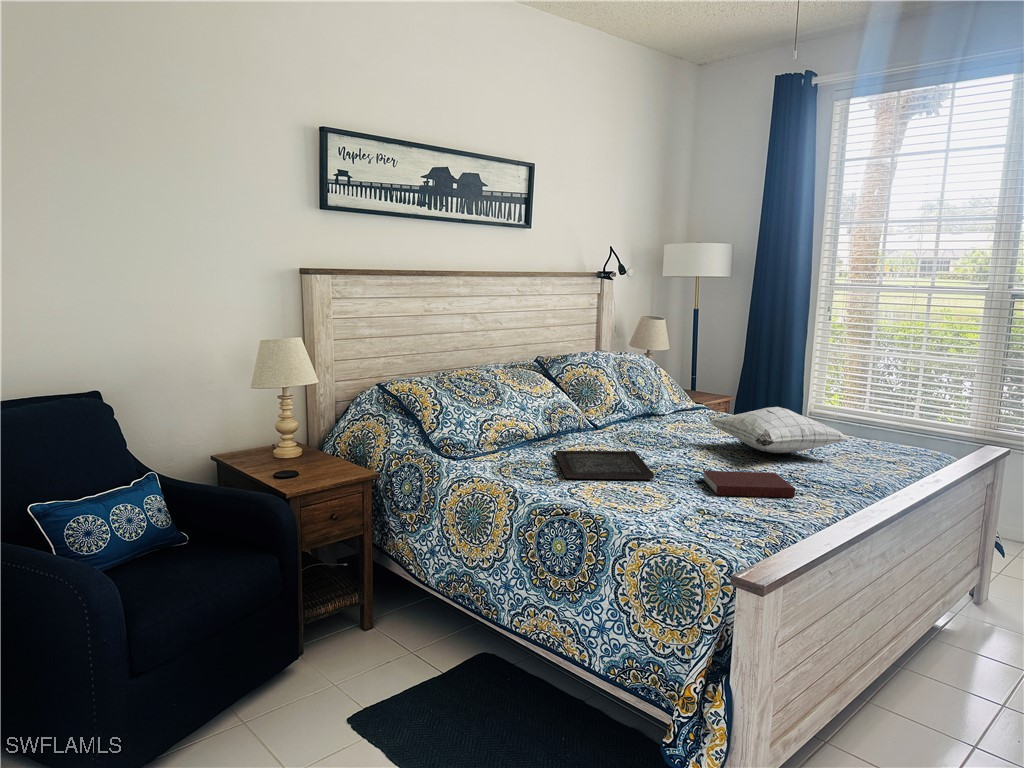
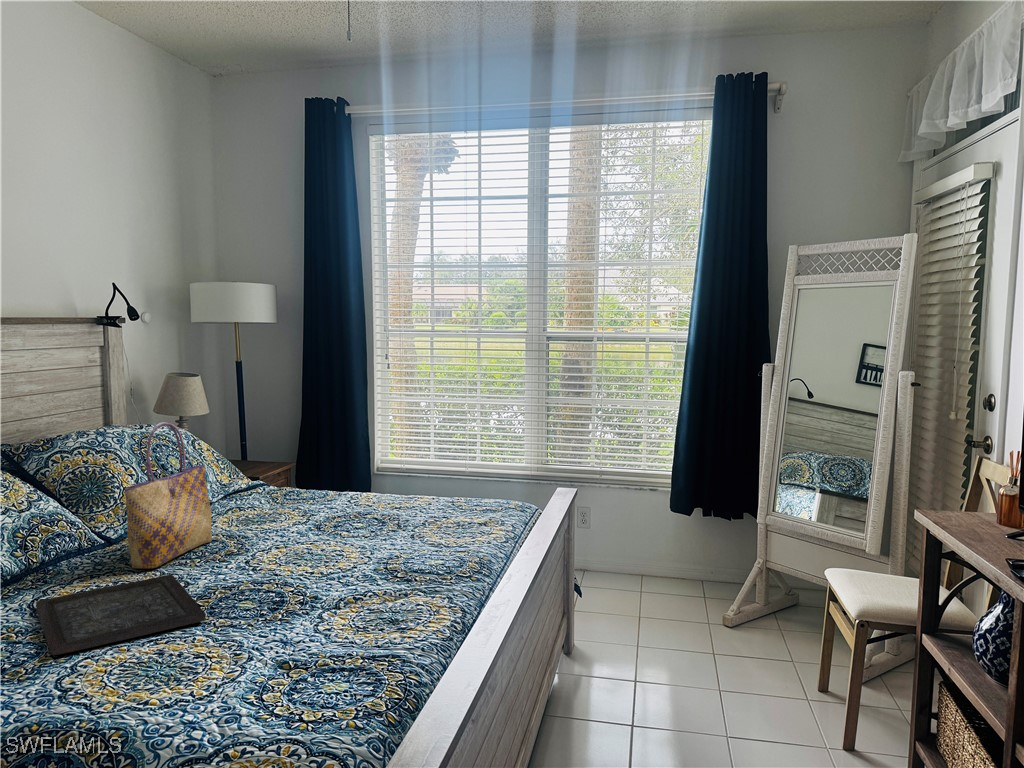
tote bag: none [609,347,664,447] -> present [125,422,212,569]
pillow: present [709,407,847,453] -> none [272,480,440,537]
notebook: present [703,471,795,497] -> none [276,572,401,628]

